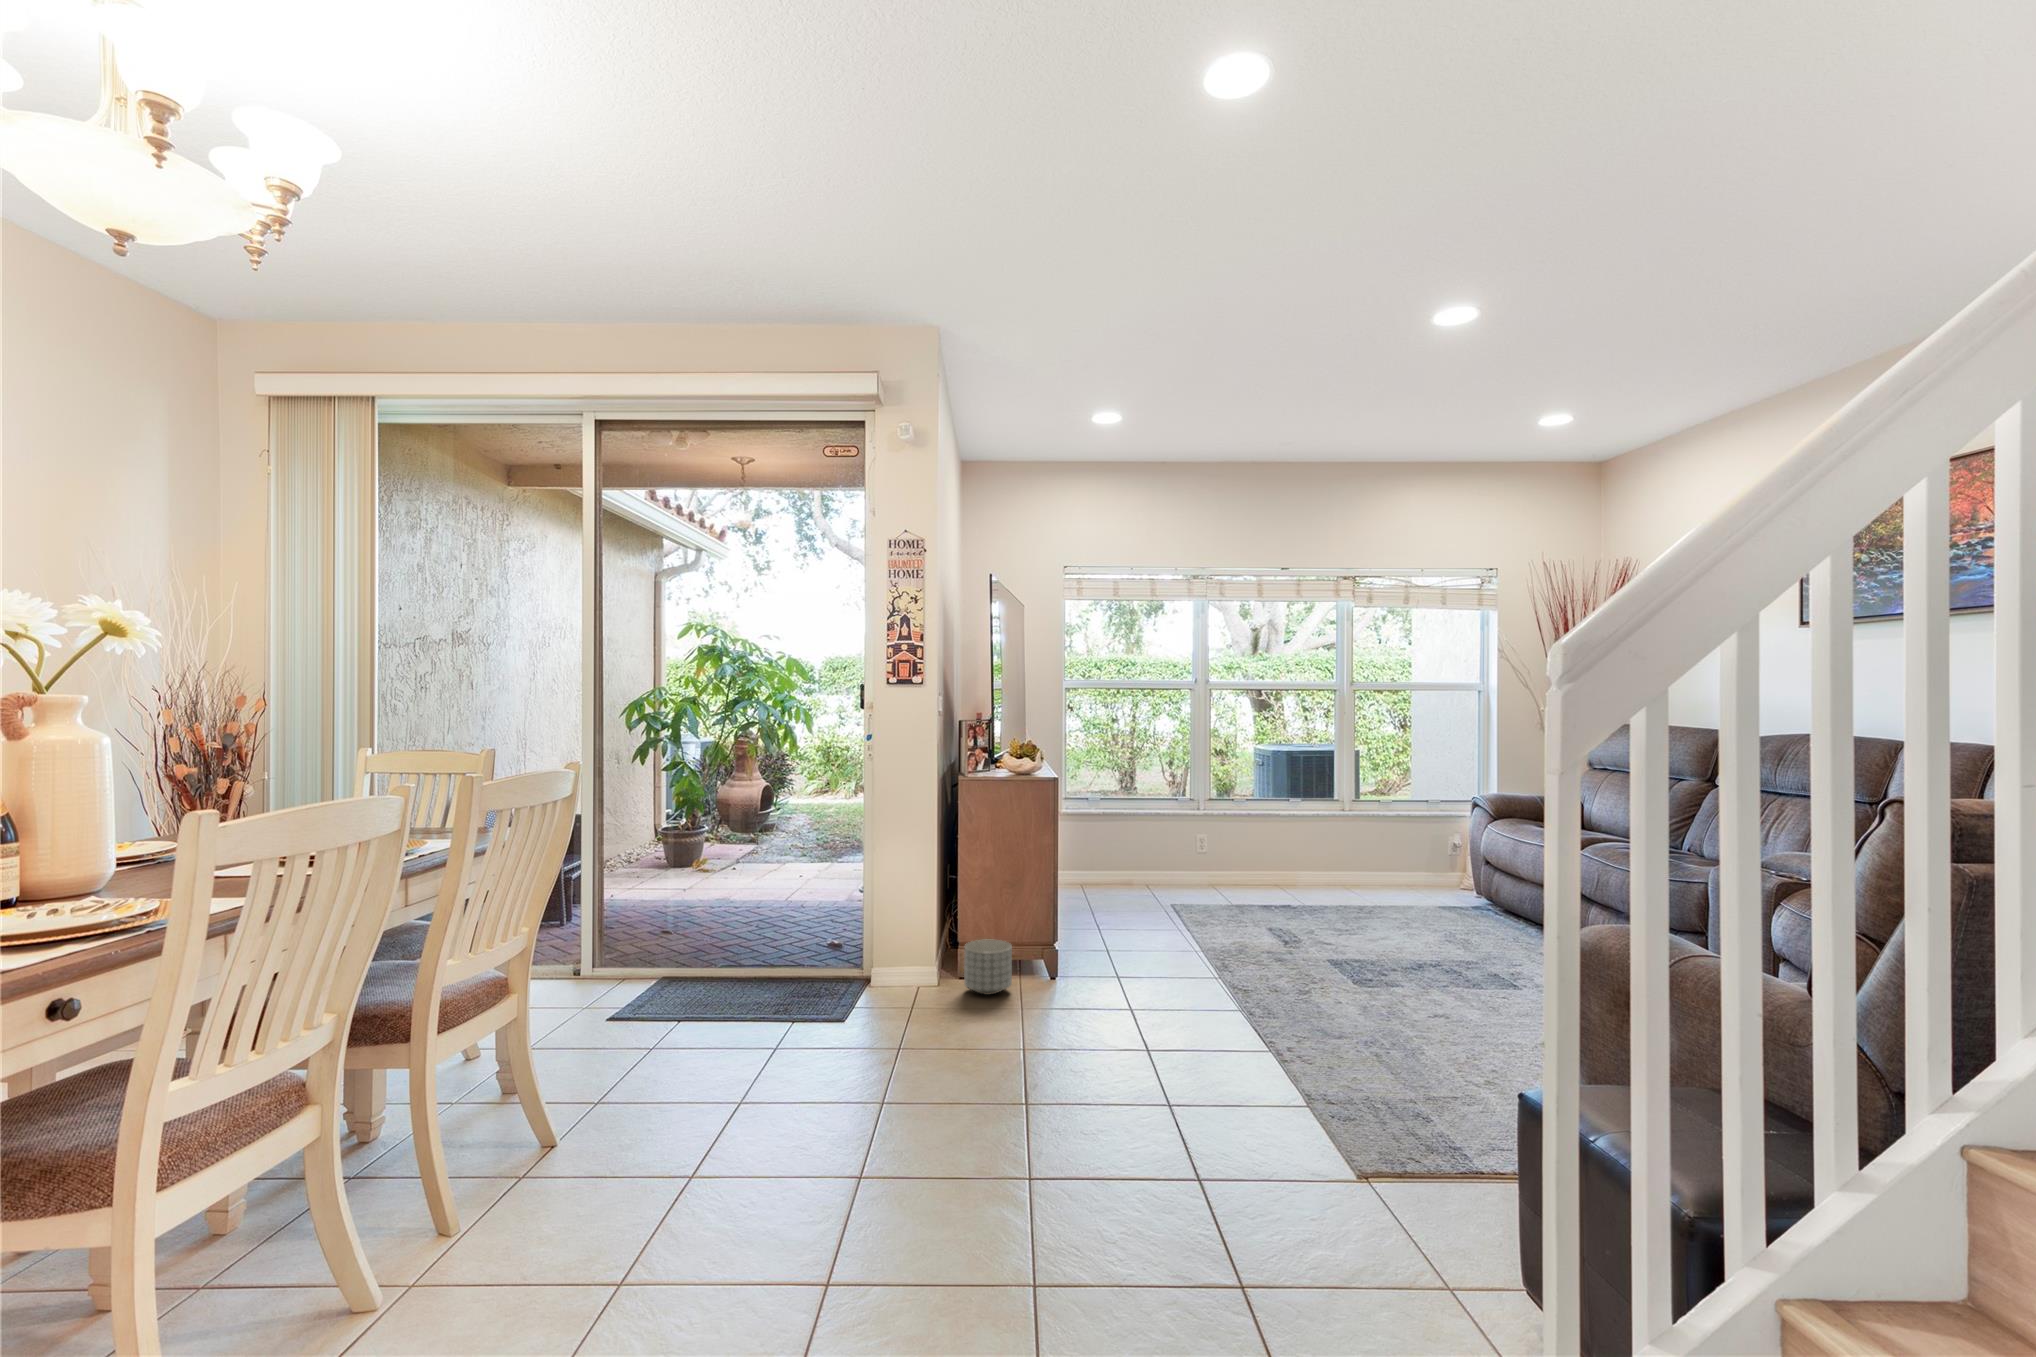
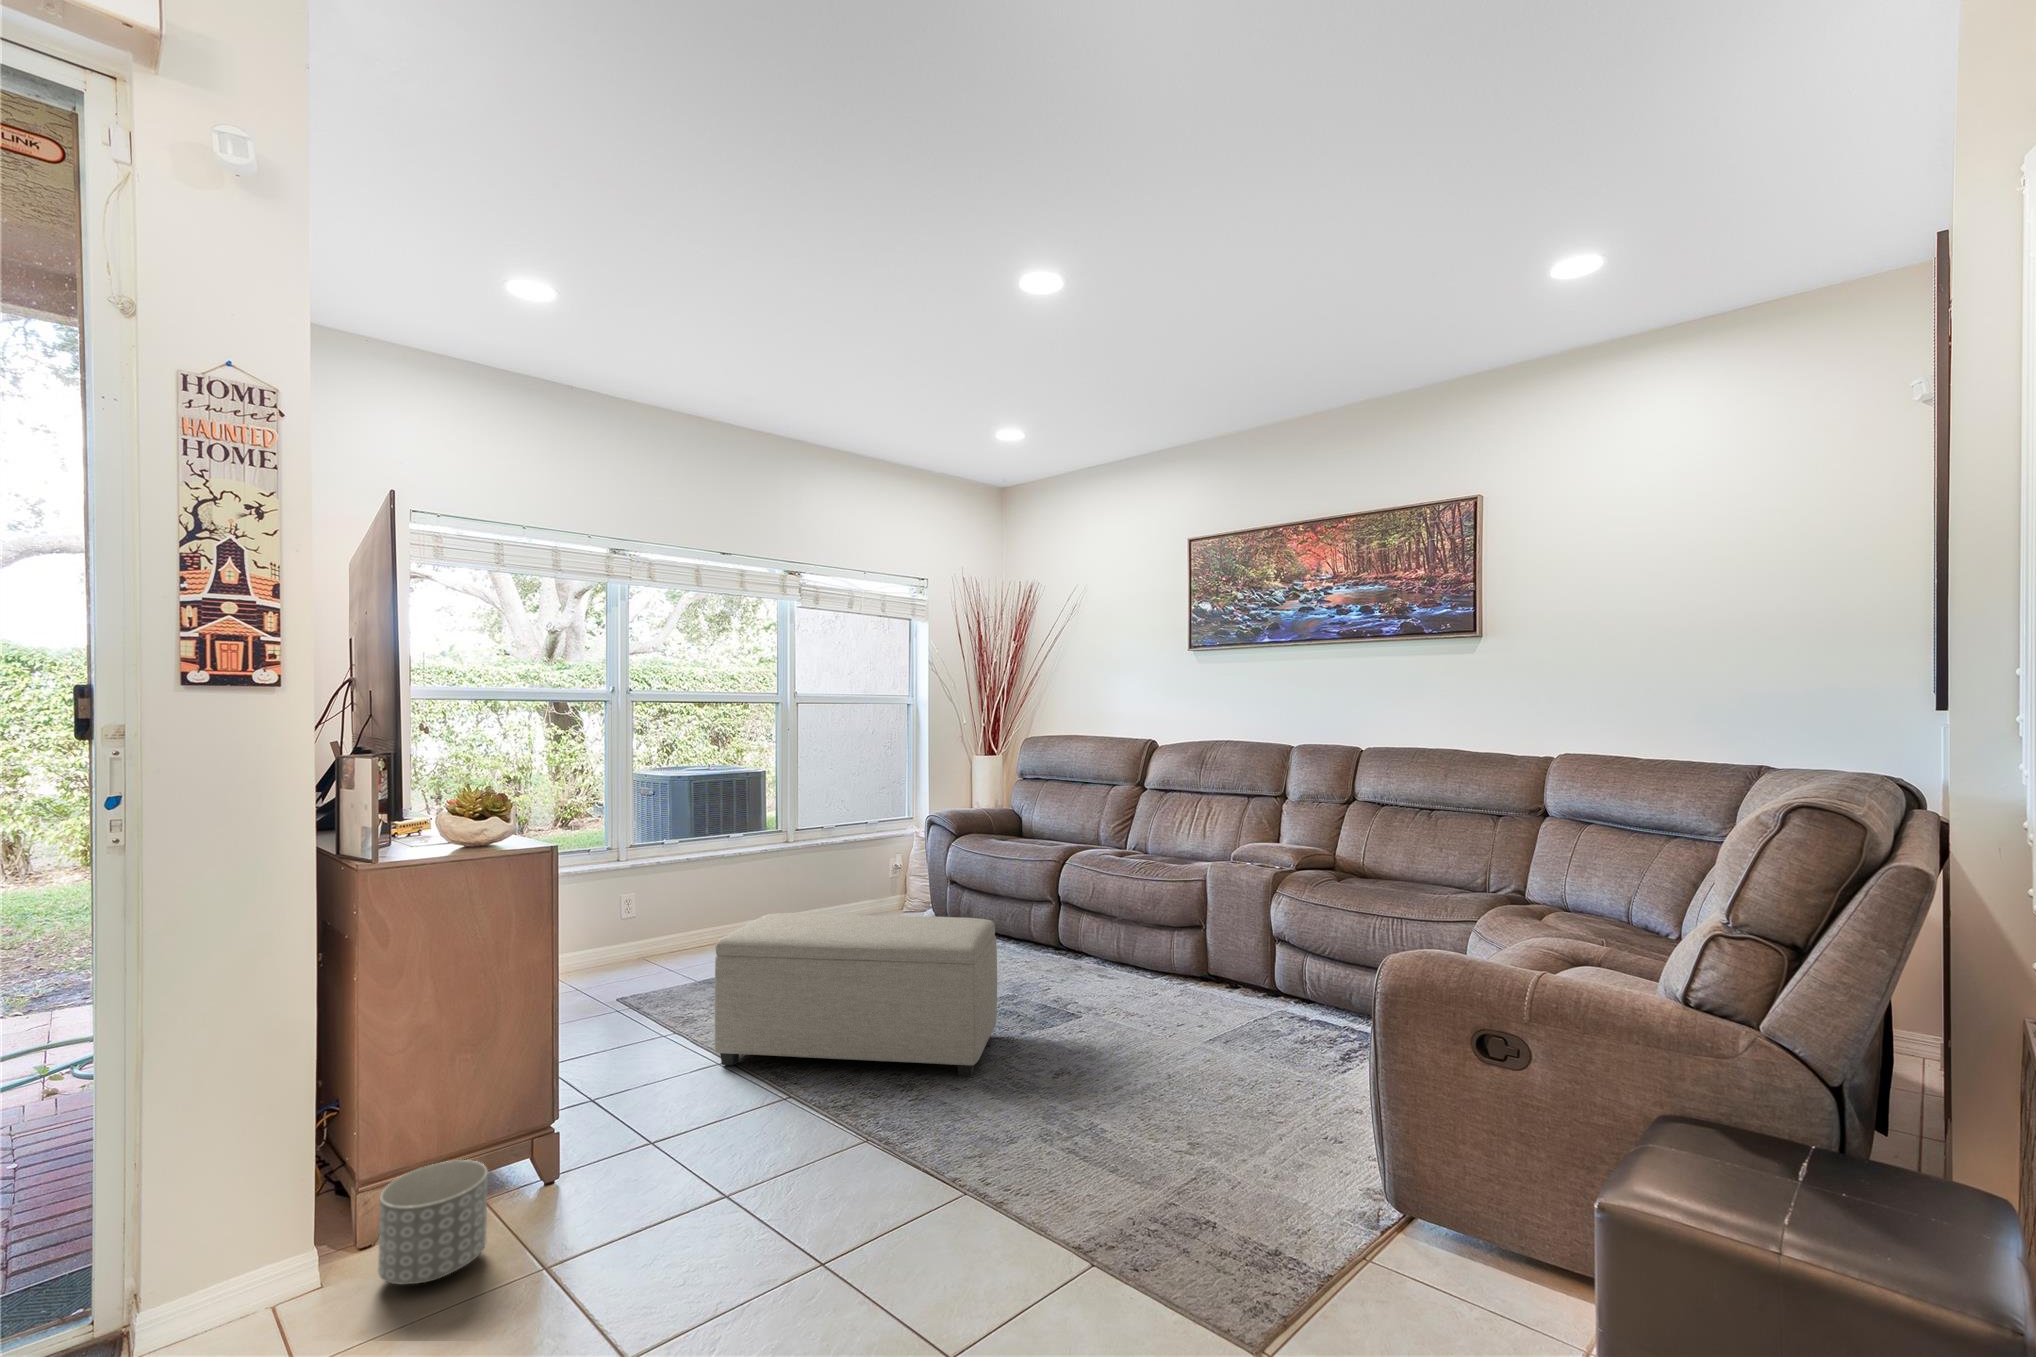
ottoman: none [1191,852,1412,999] -> present [715,913,997,1077]

